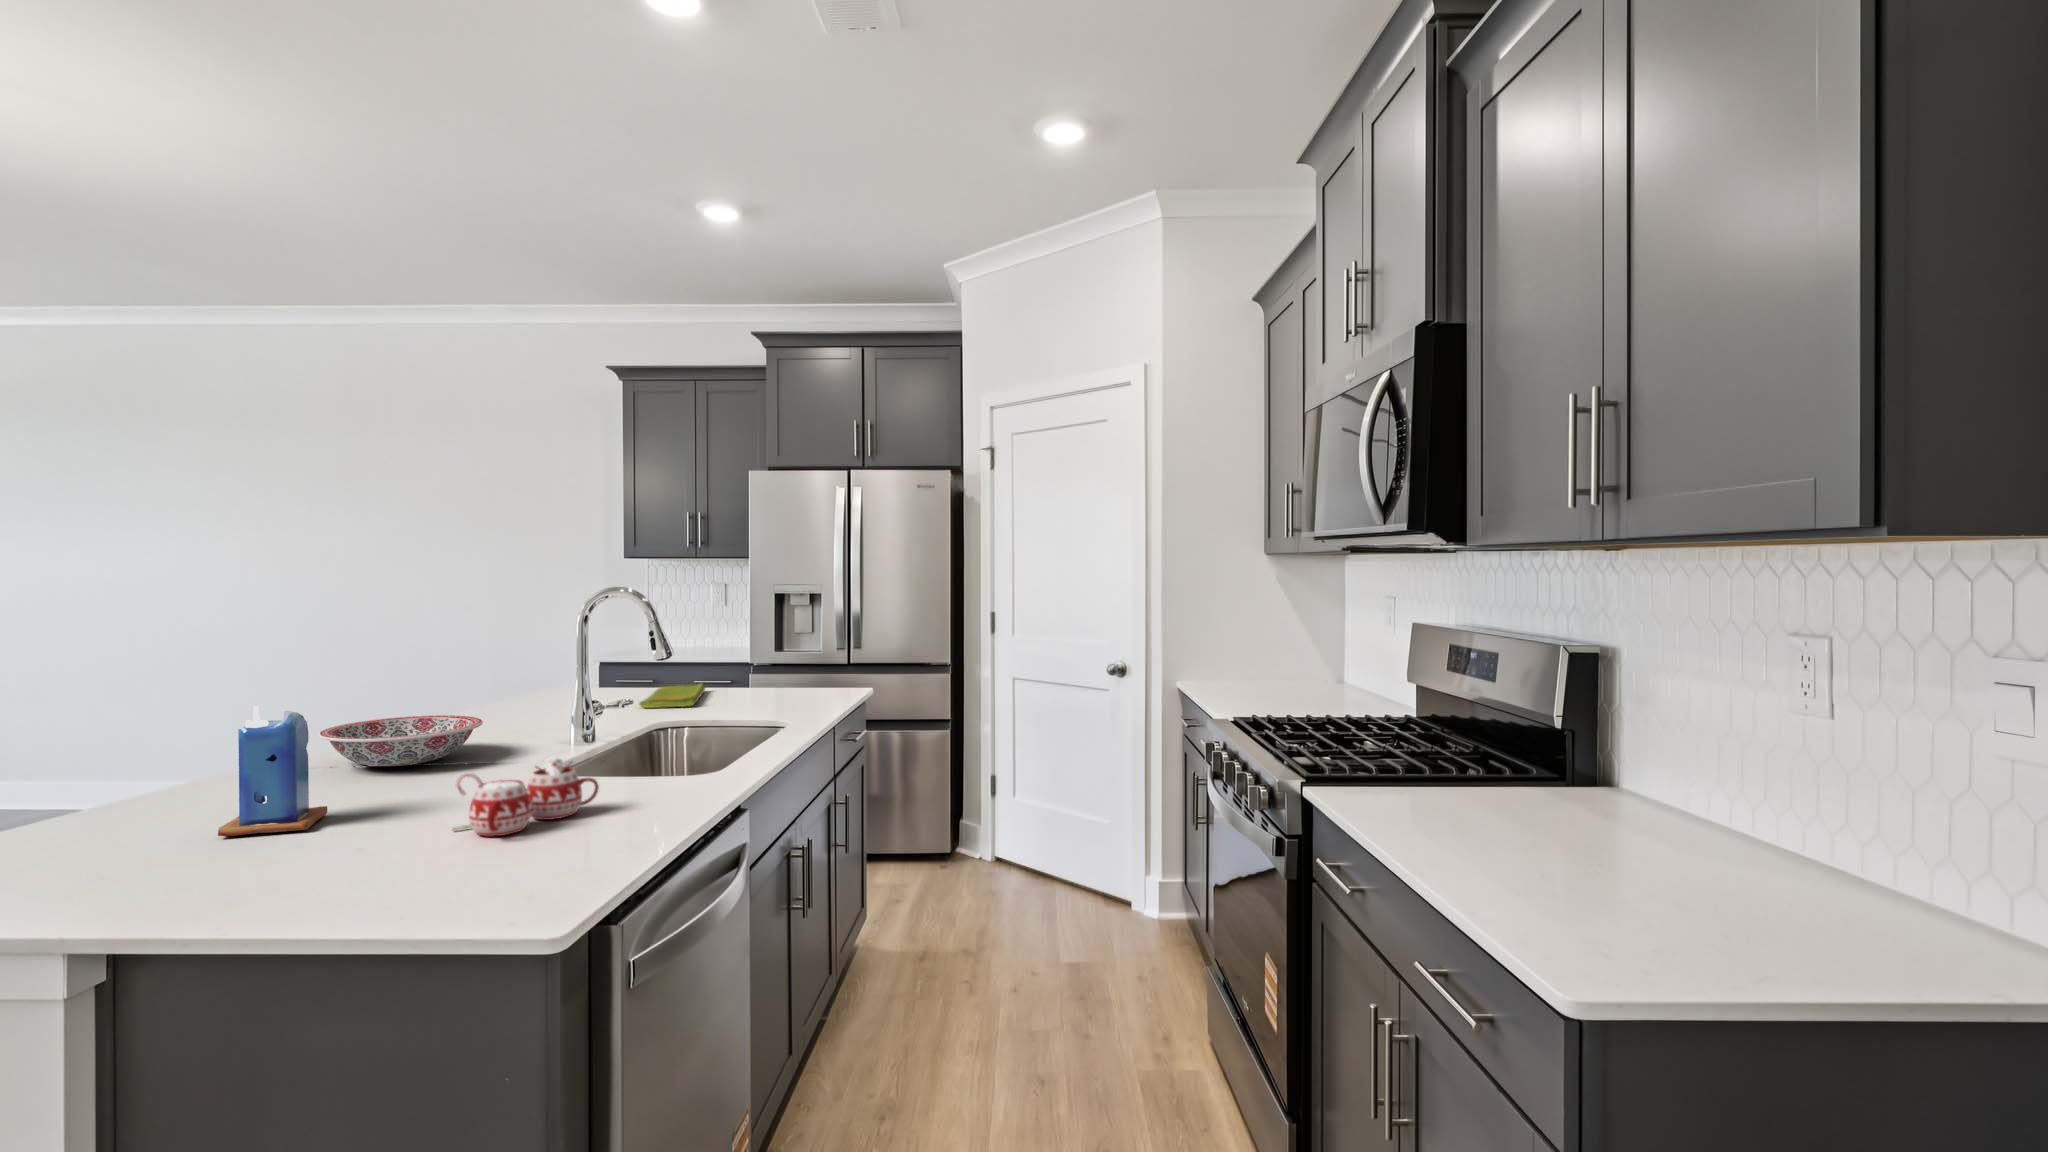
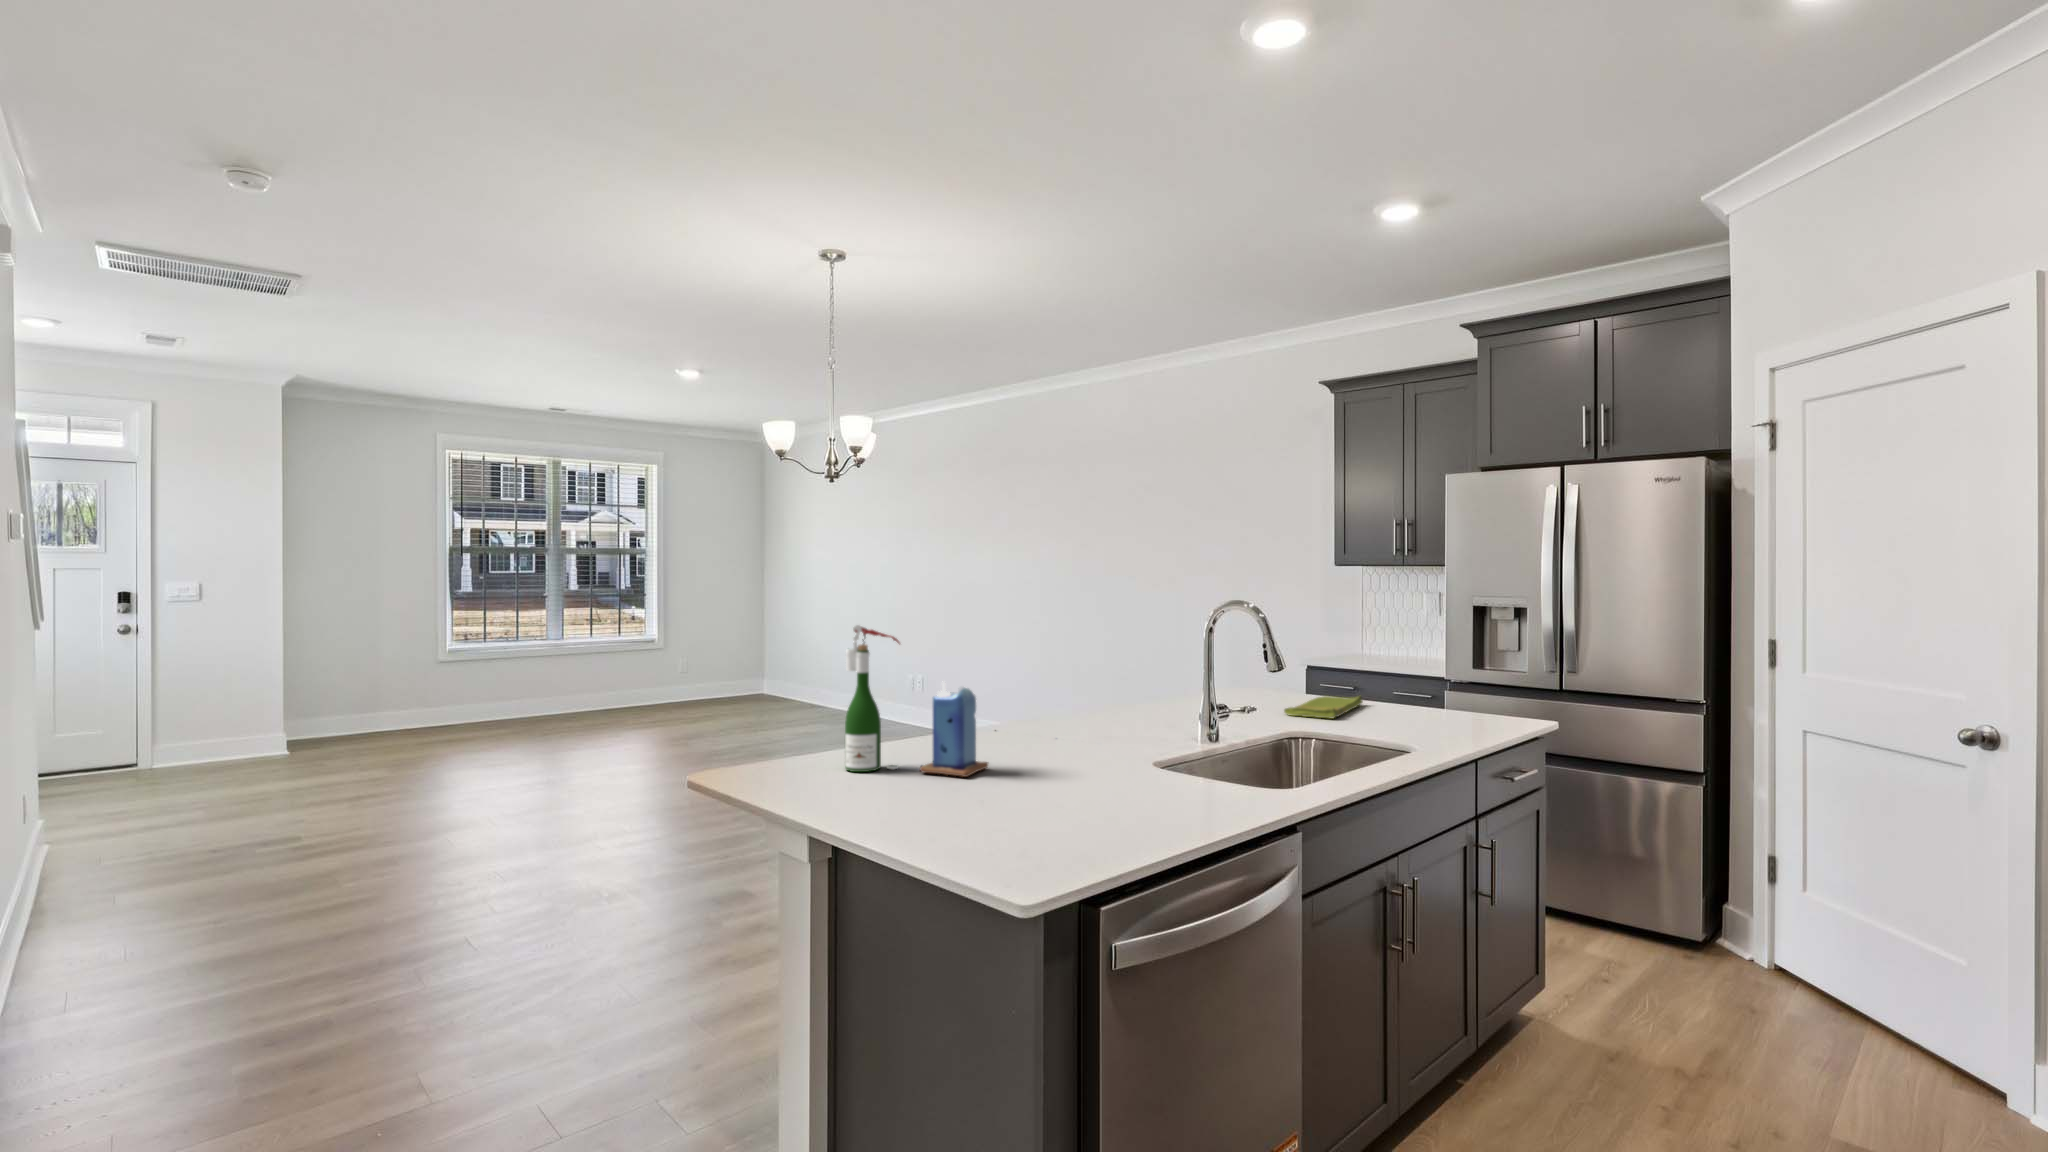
wine bottle: none [56,636,173,857] -> present [845,625,900,772]
ceramic bowl: present [318,715,483,766] -> none [1011,700,1123,739]
mug: present [452,758,599,837] -> none [1045,749,1160,807]

